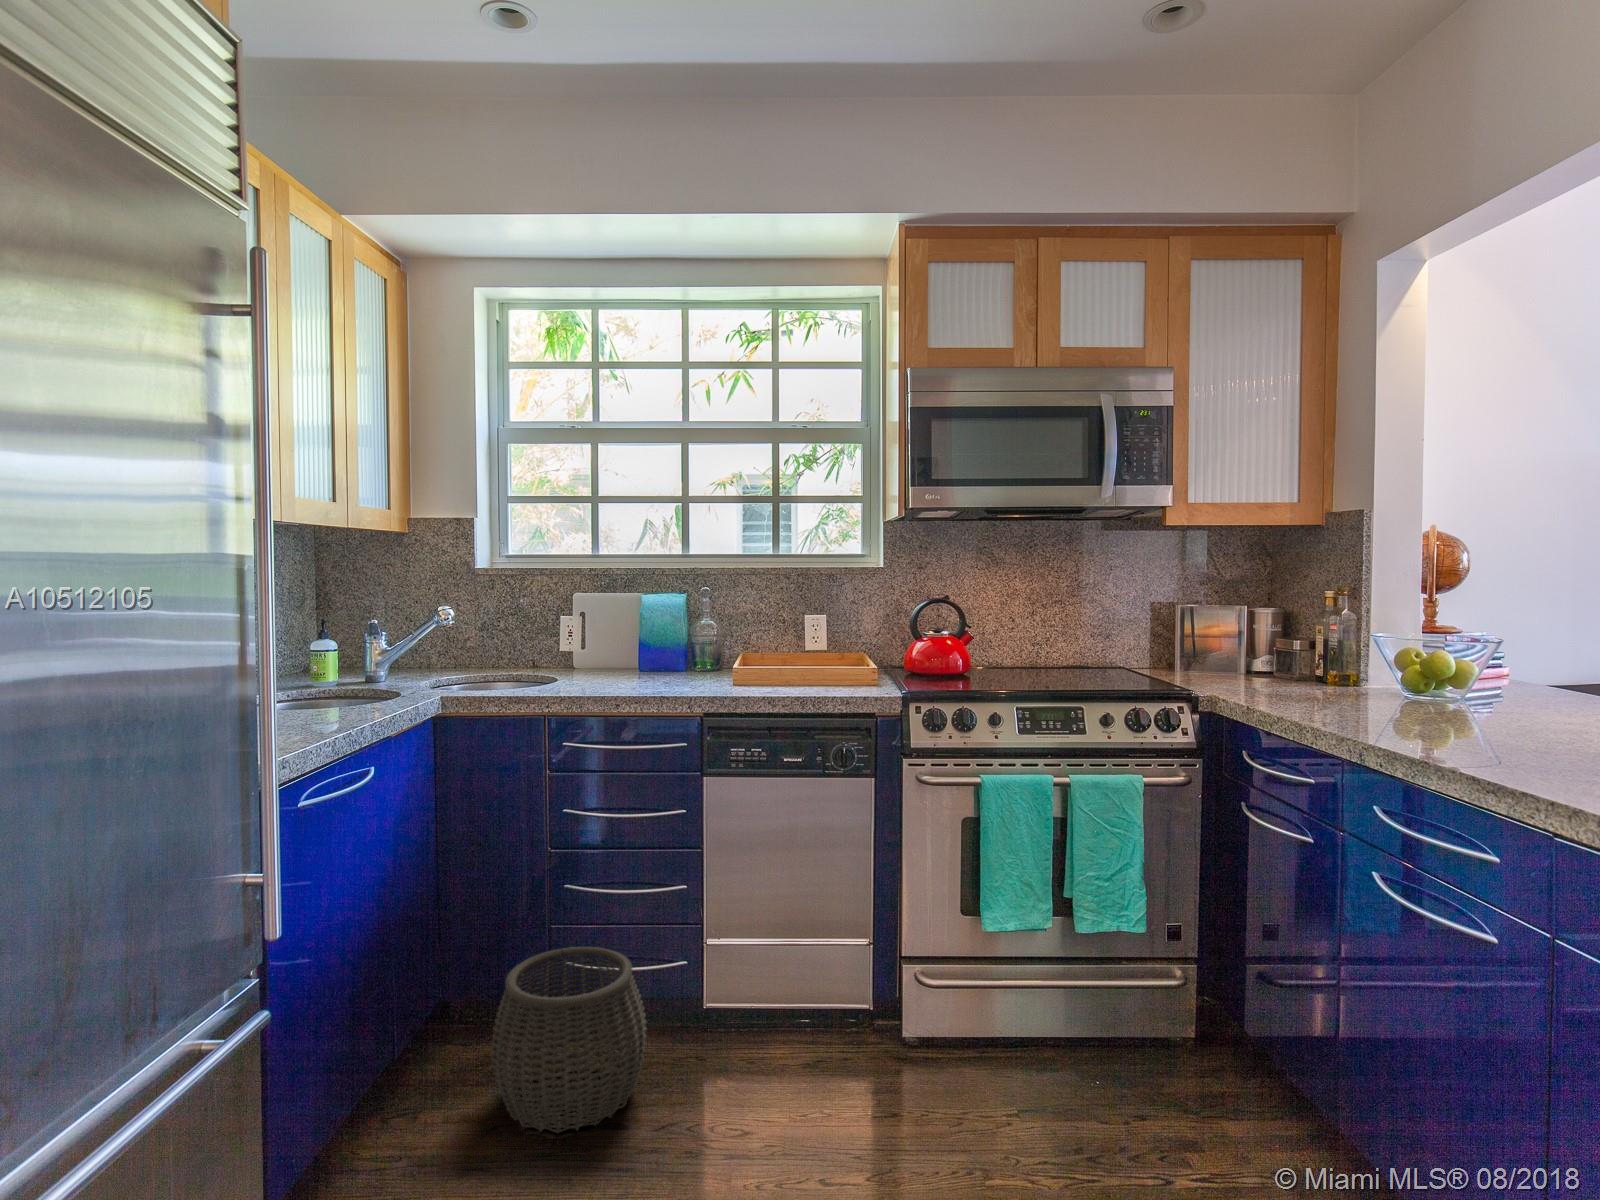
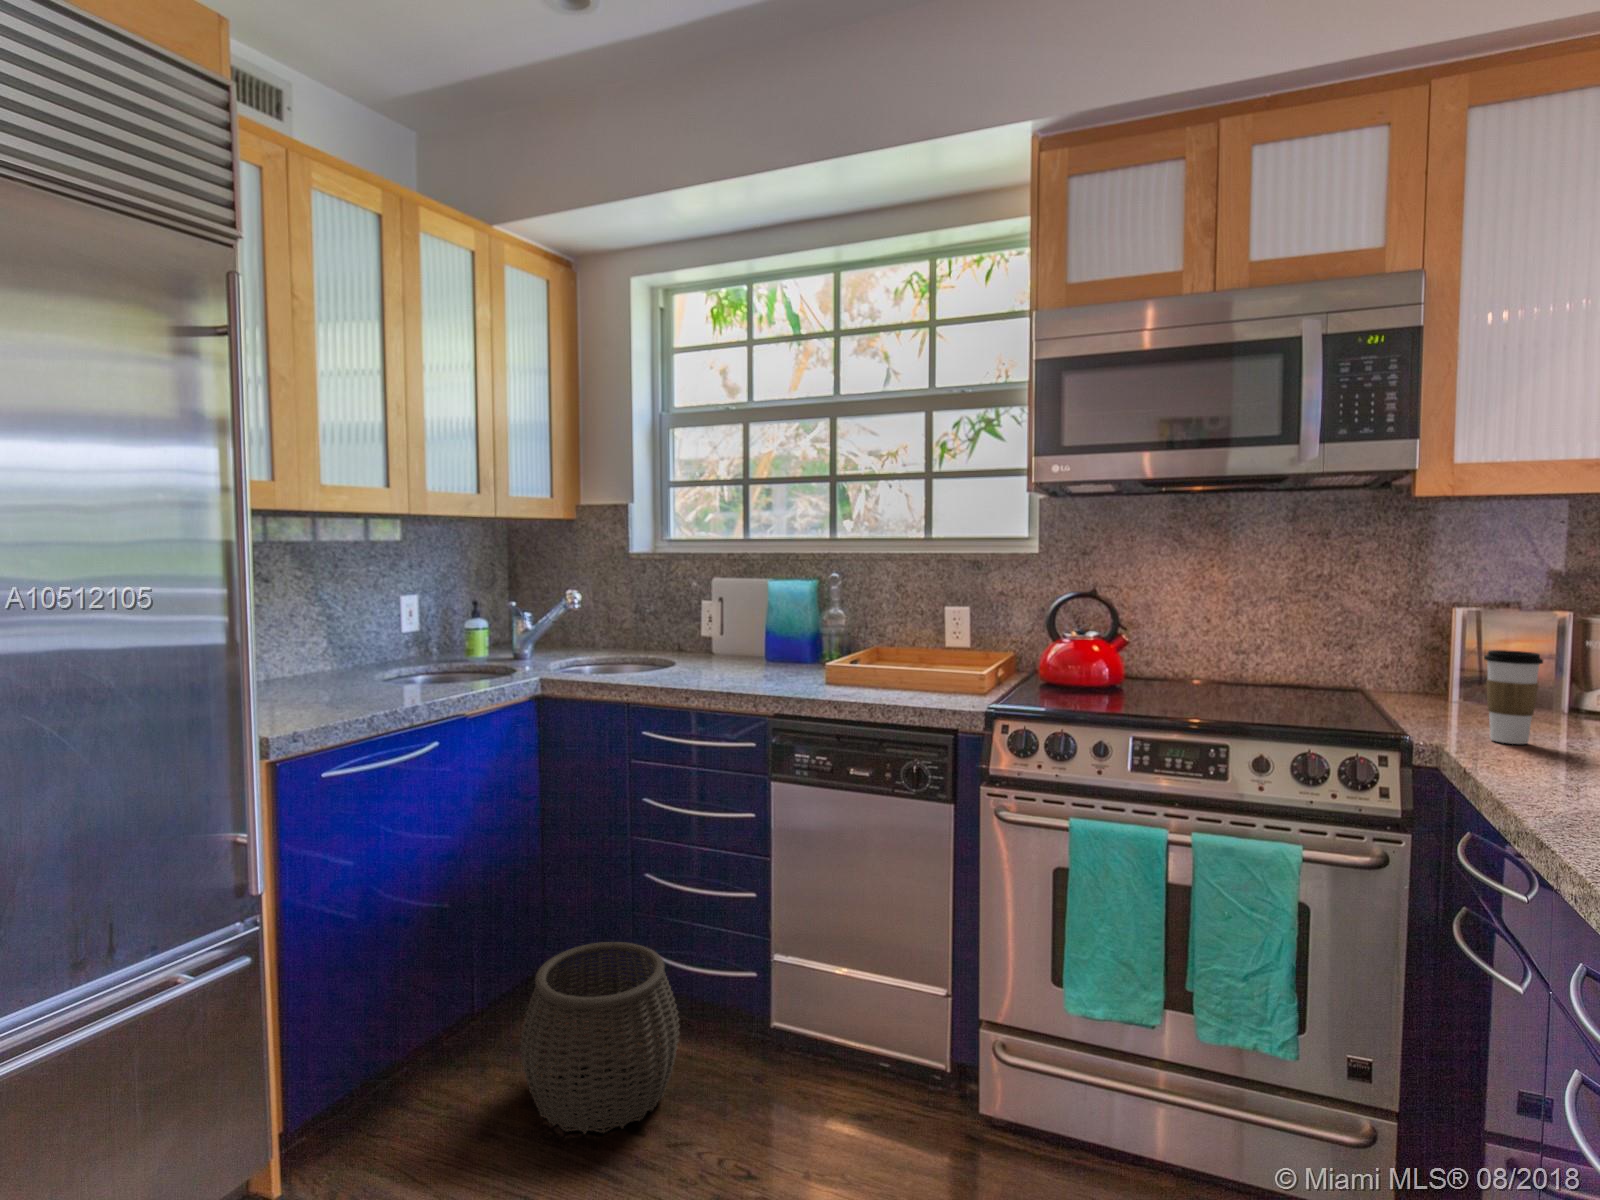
coffee cup: none [1232,630,1266,692] -> present [1484,650,1543,744]

